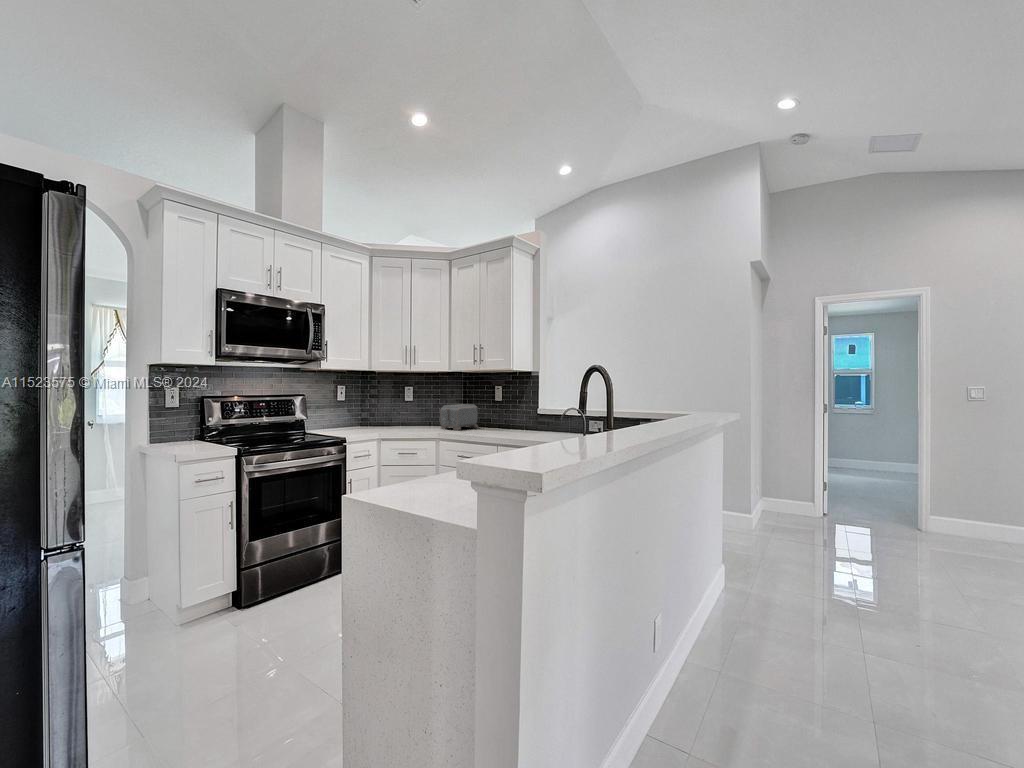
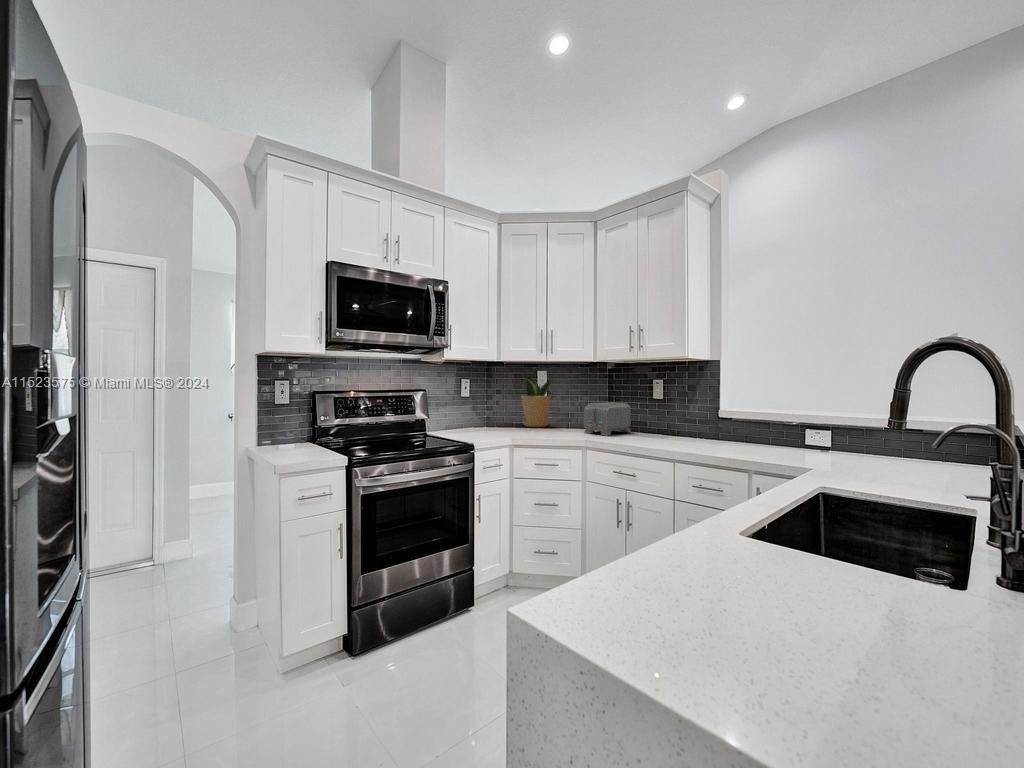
potted plant: none [382,381,419,425] -> present [521,375,554,427]

